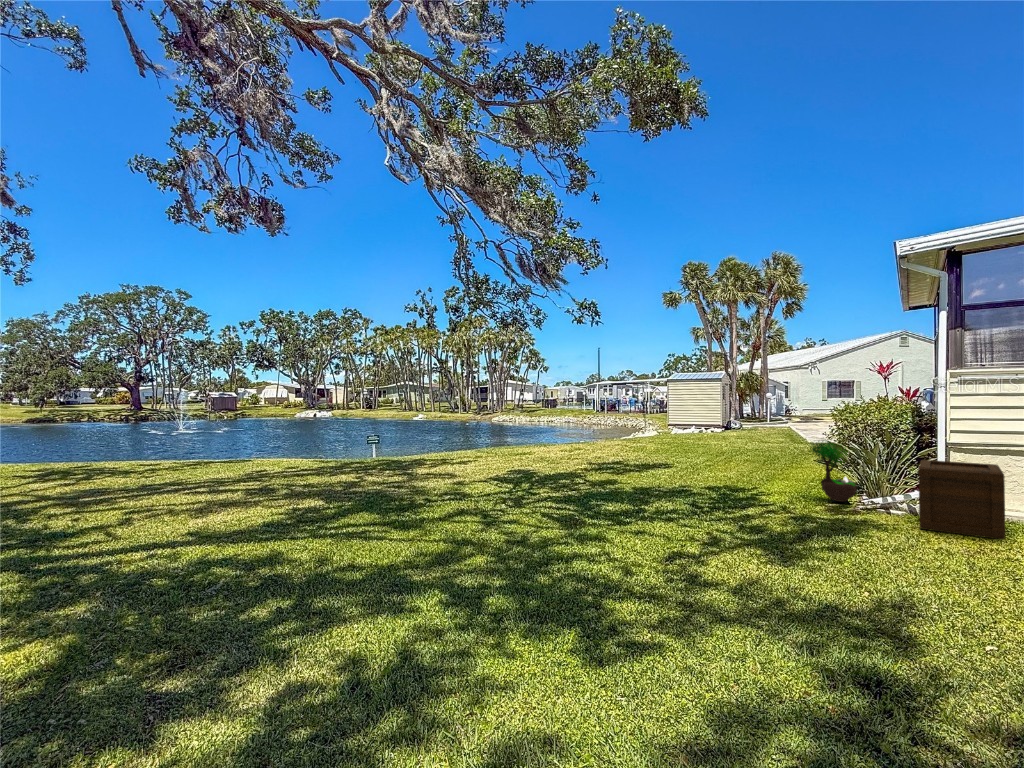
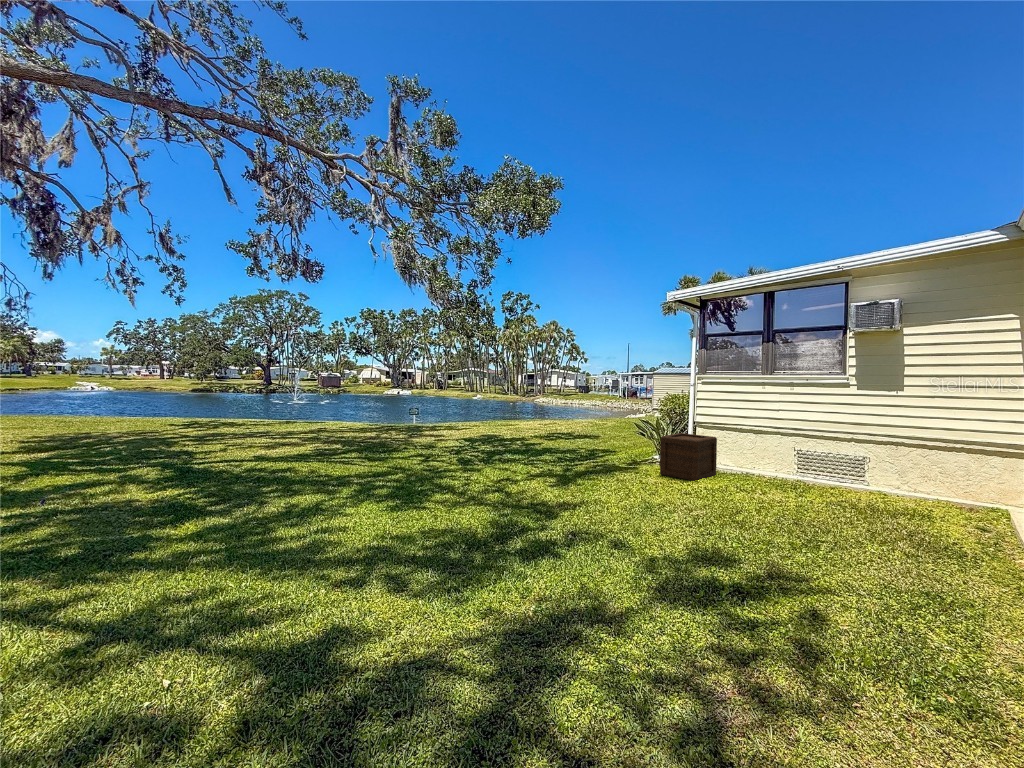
potted tree: present [810,440,856,502] -> none [634,415,659,460]

